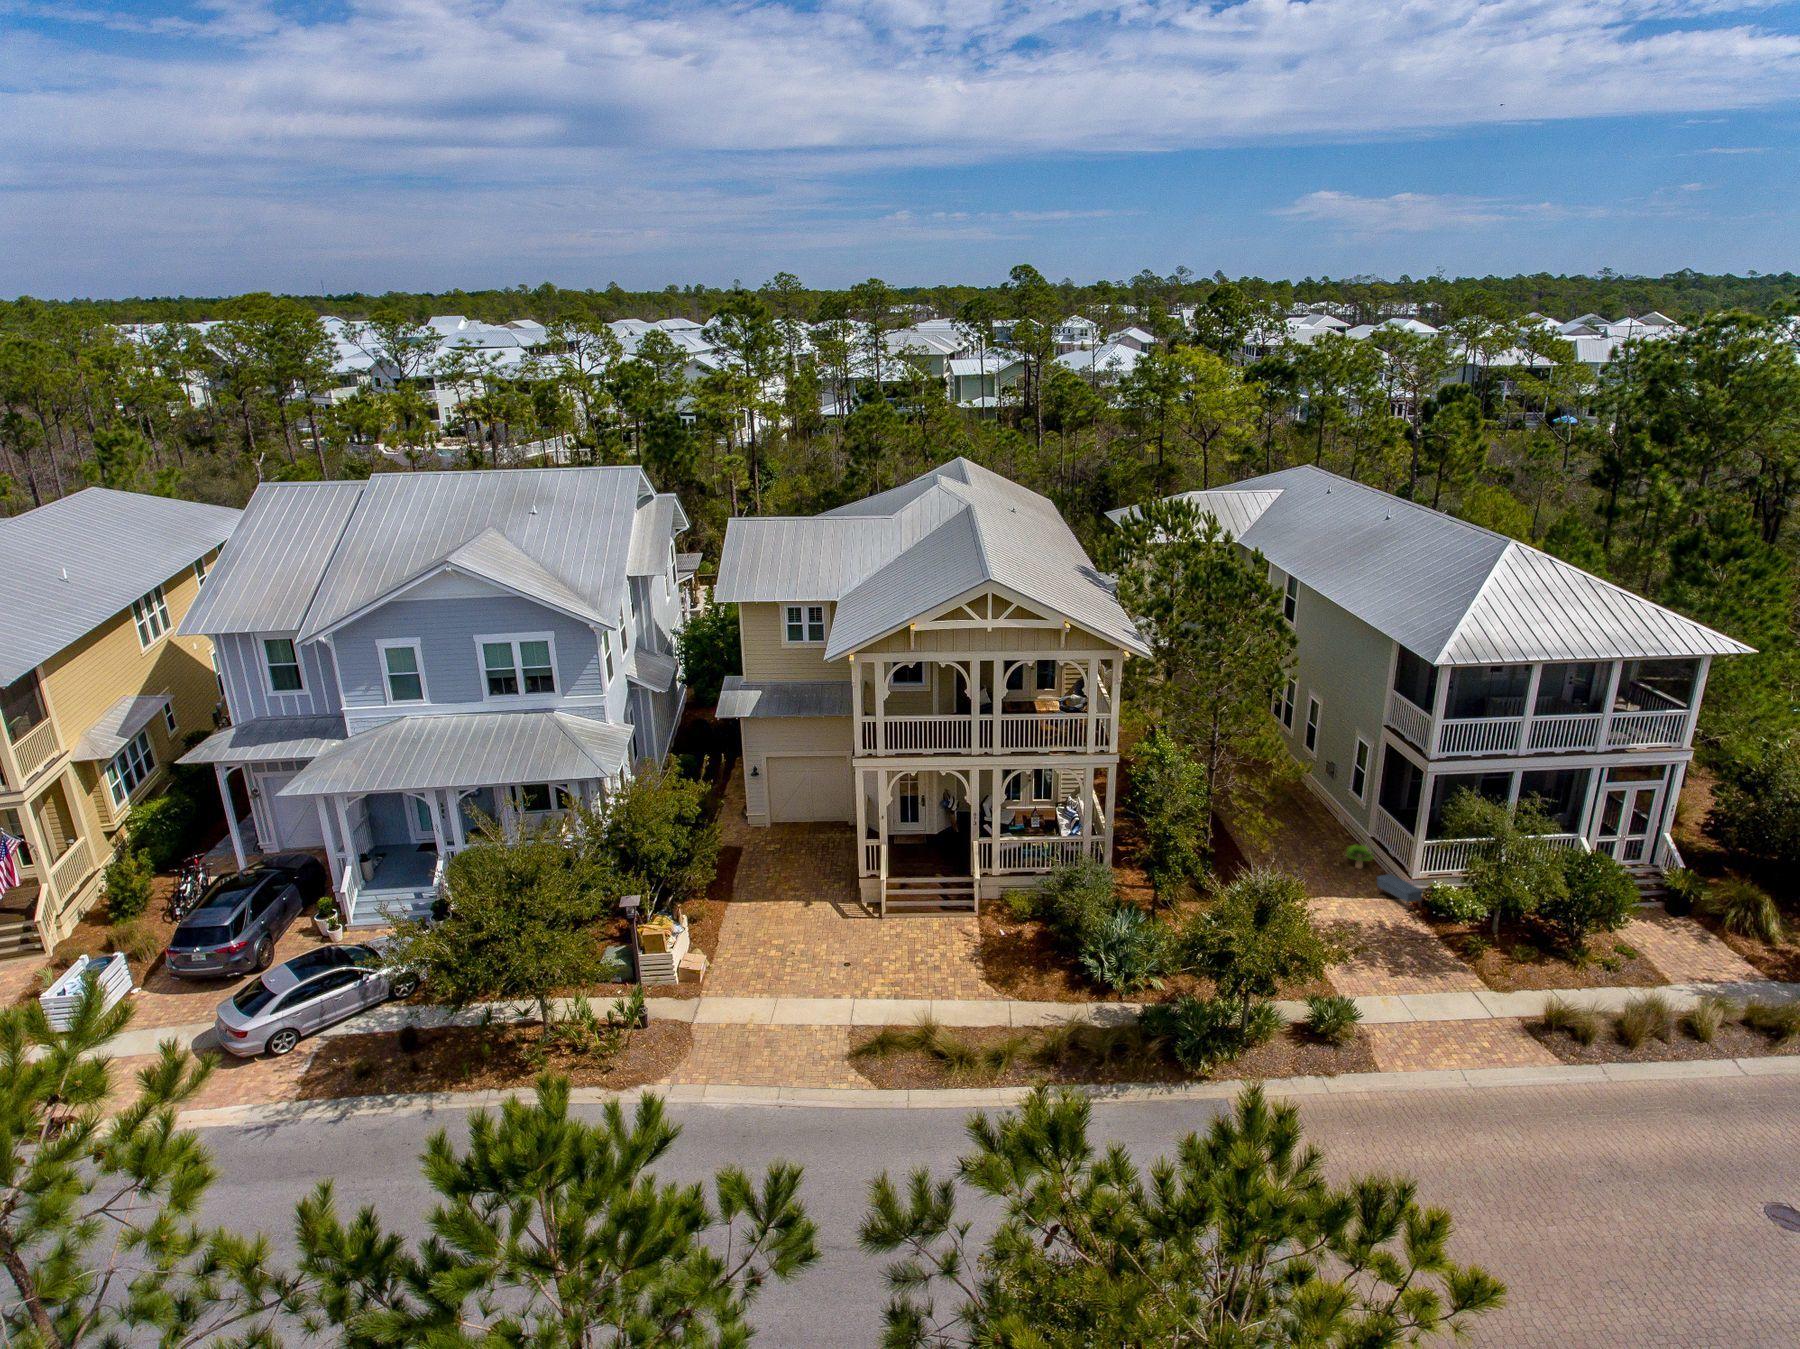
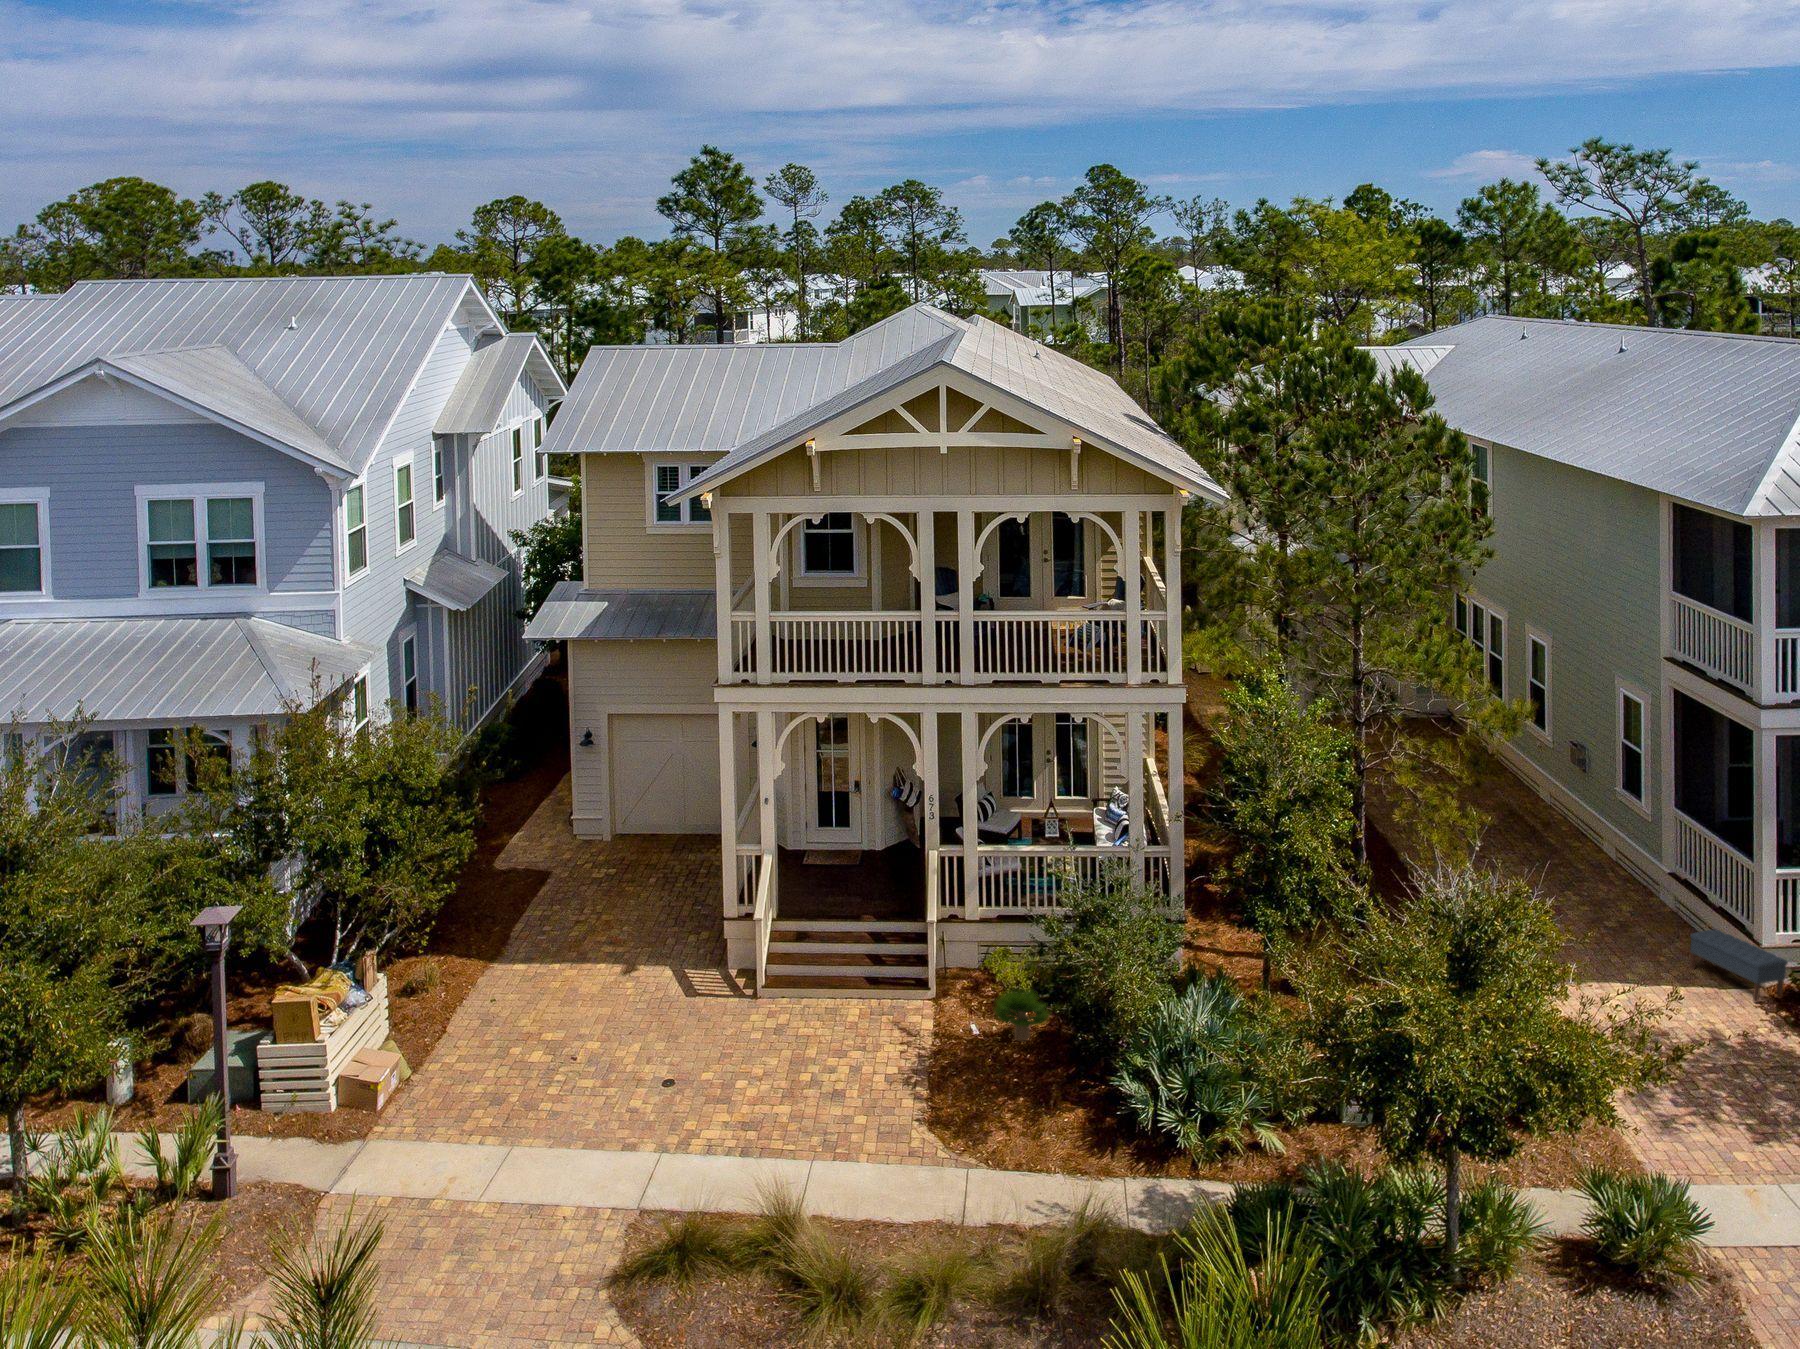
potted plant: present [1346,845,1373,868] -> present [995,990,1050,1041]

